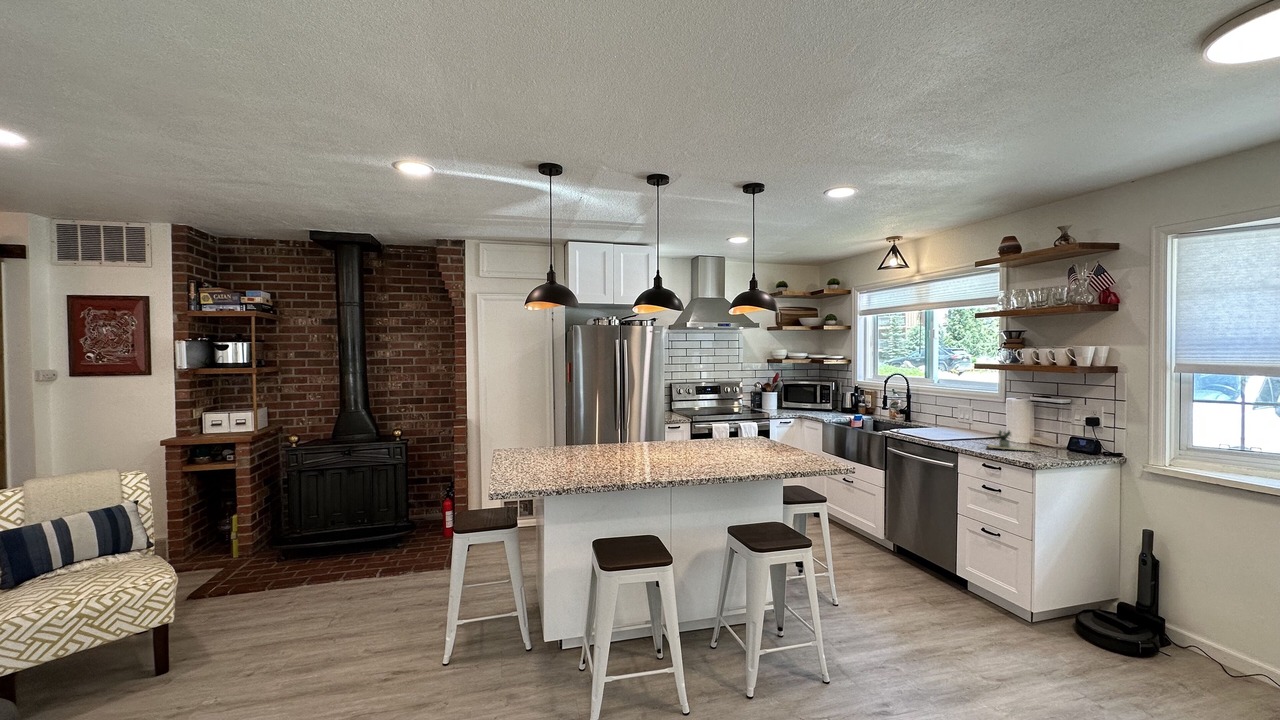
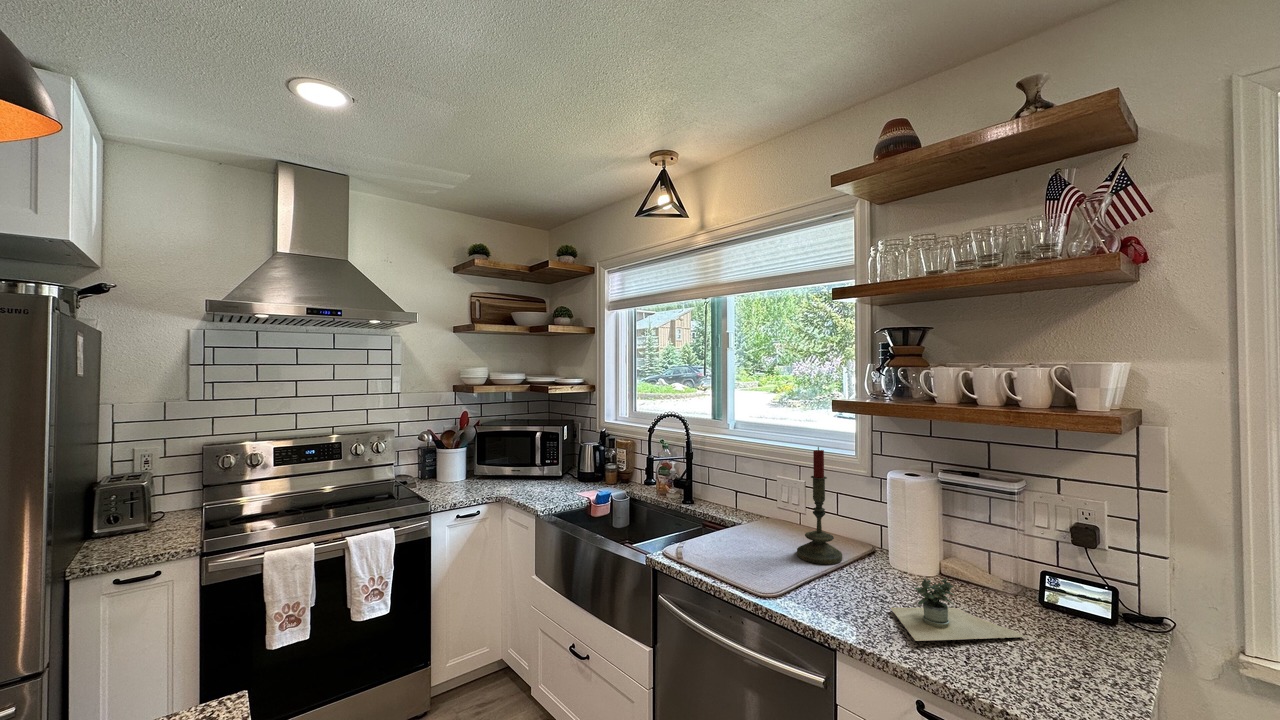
candle: none [959,386,983,438] -> present [797,447,842,565]

